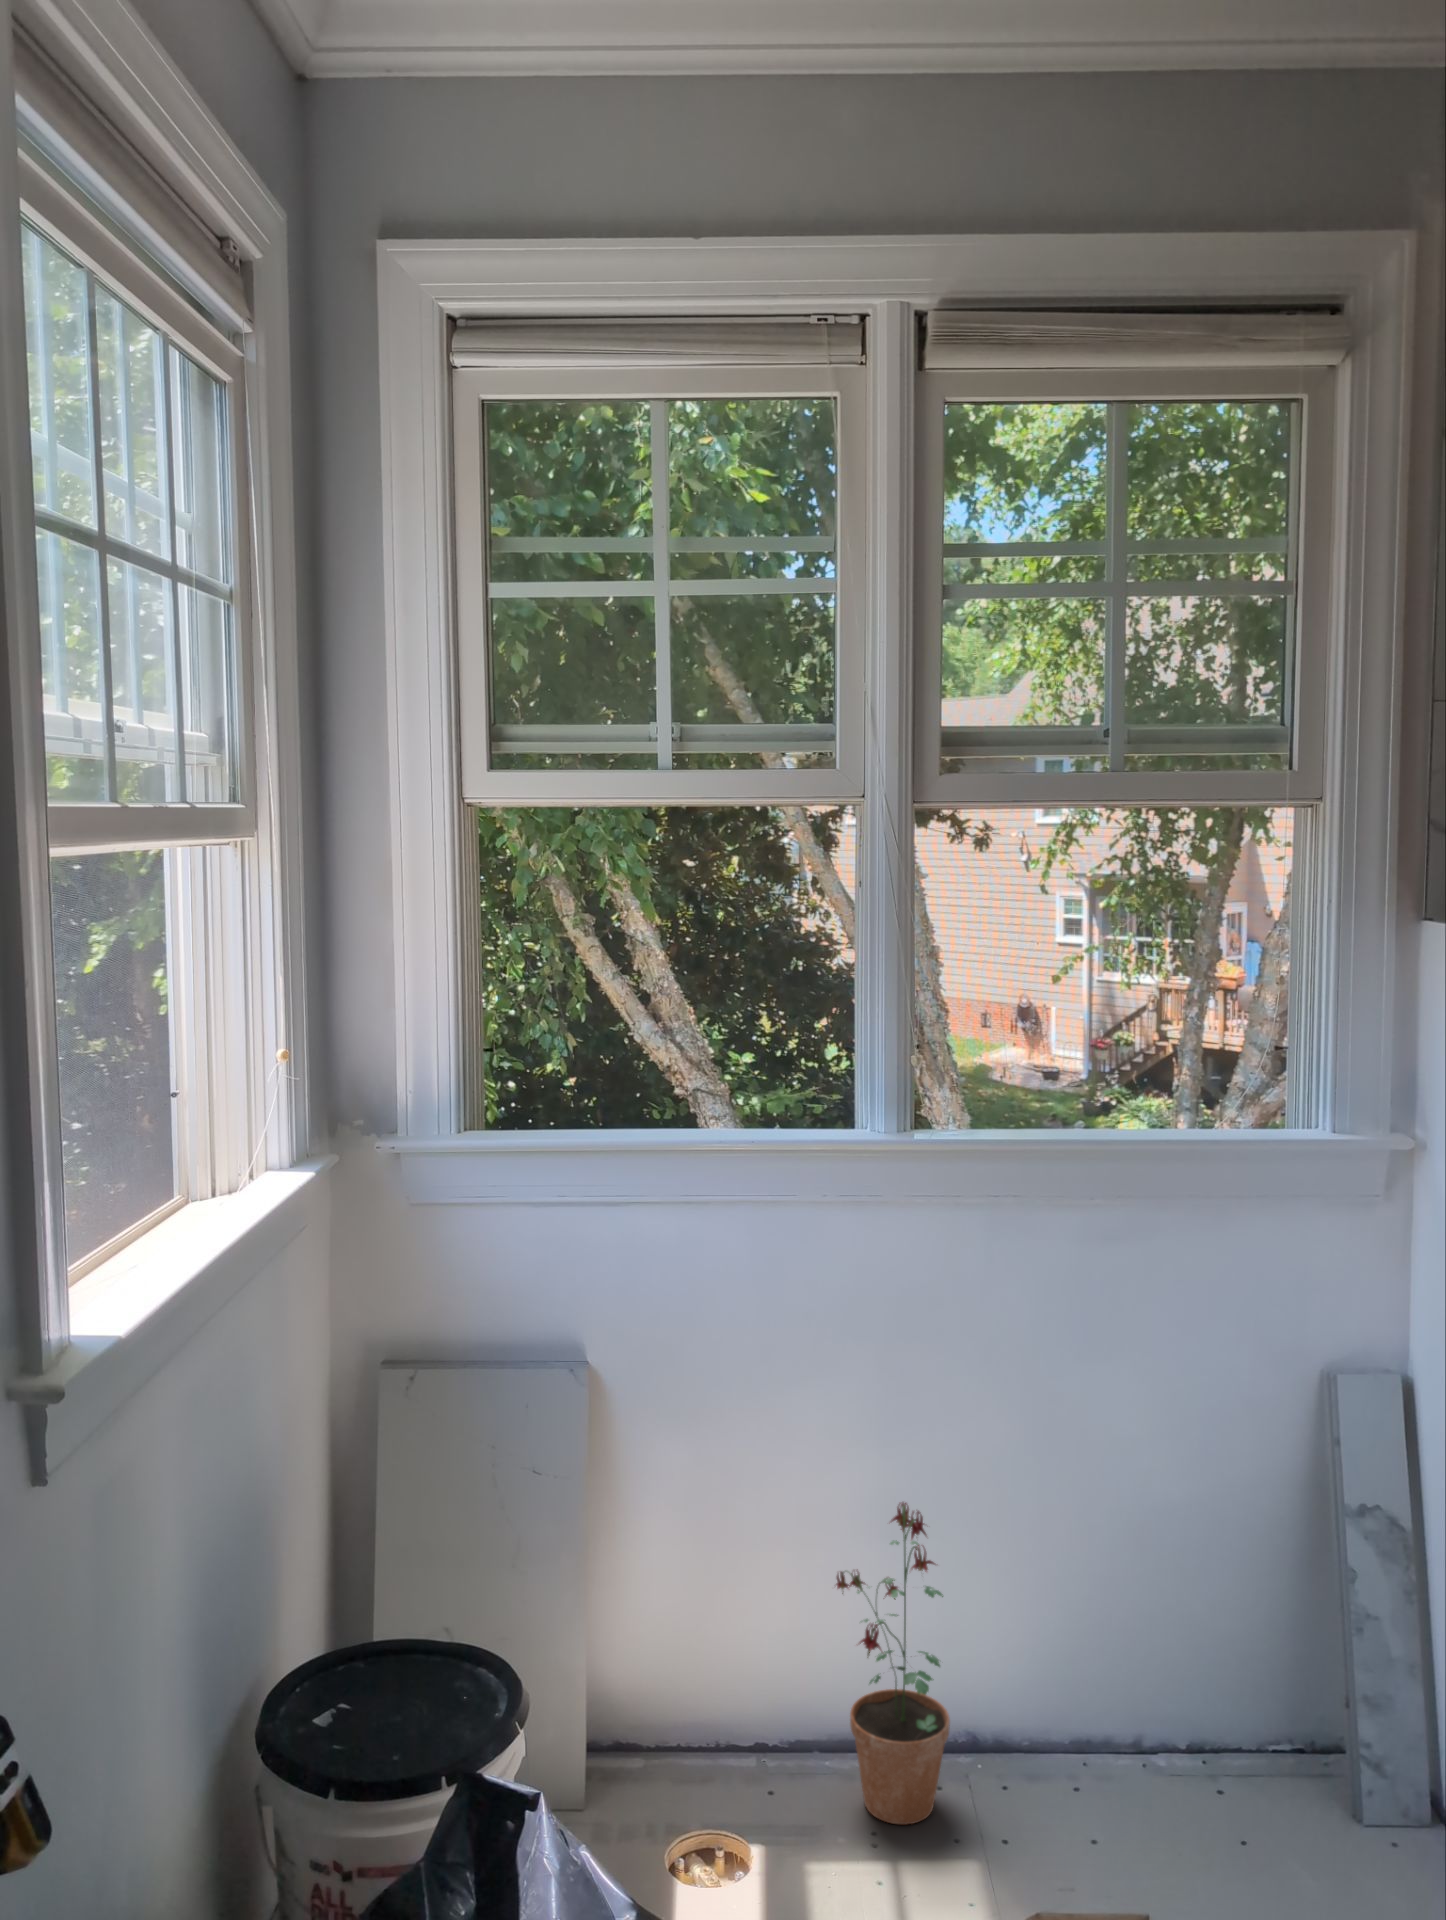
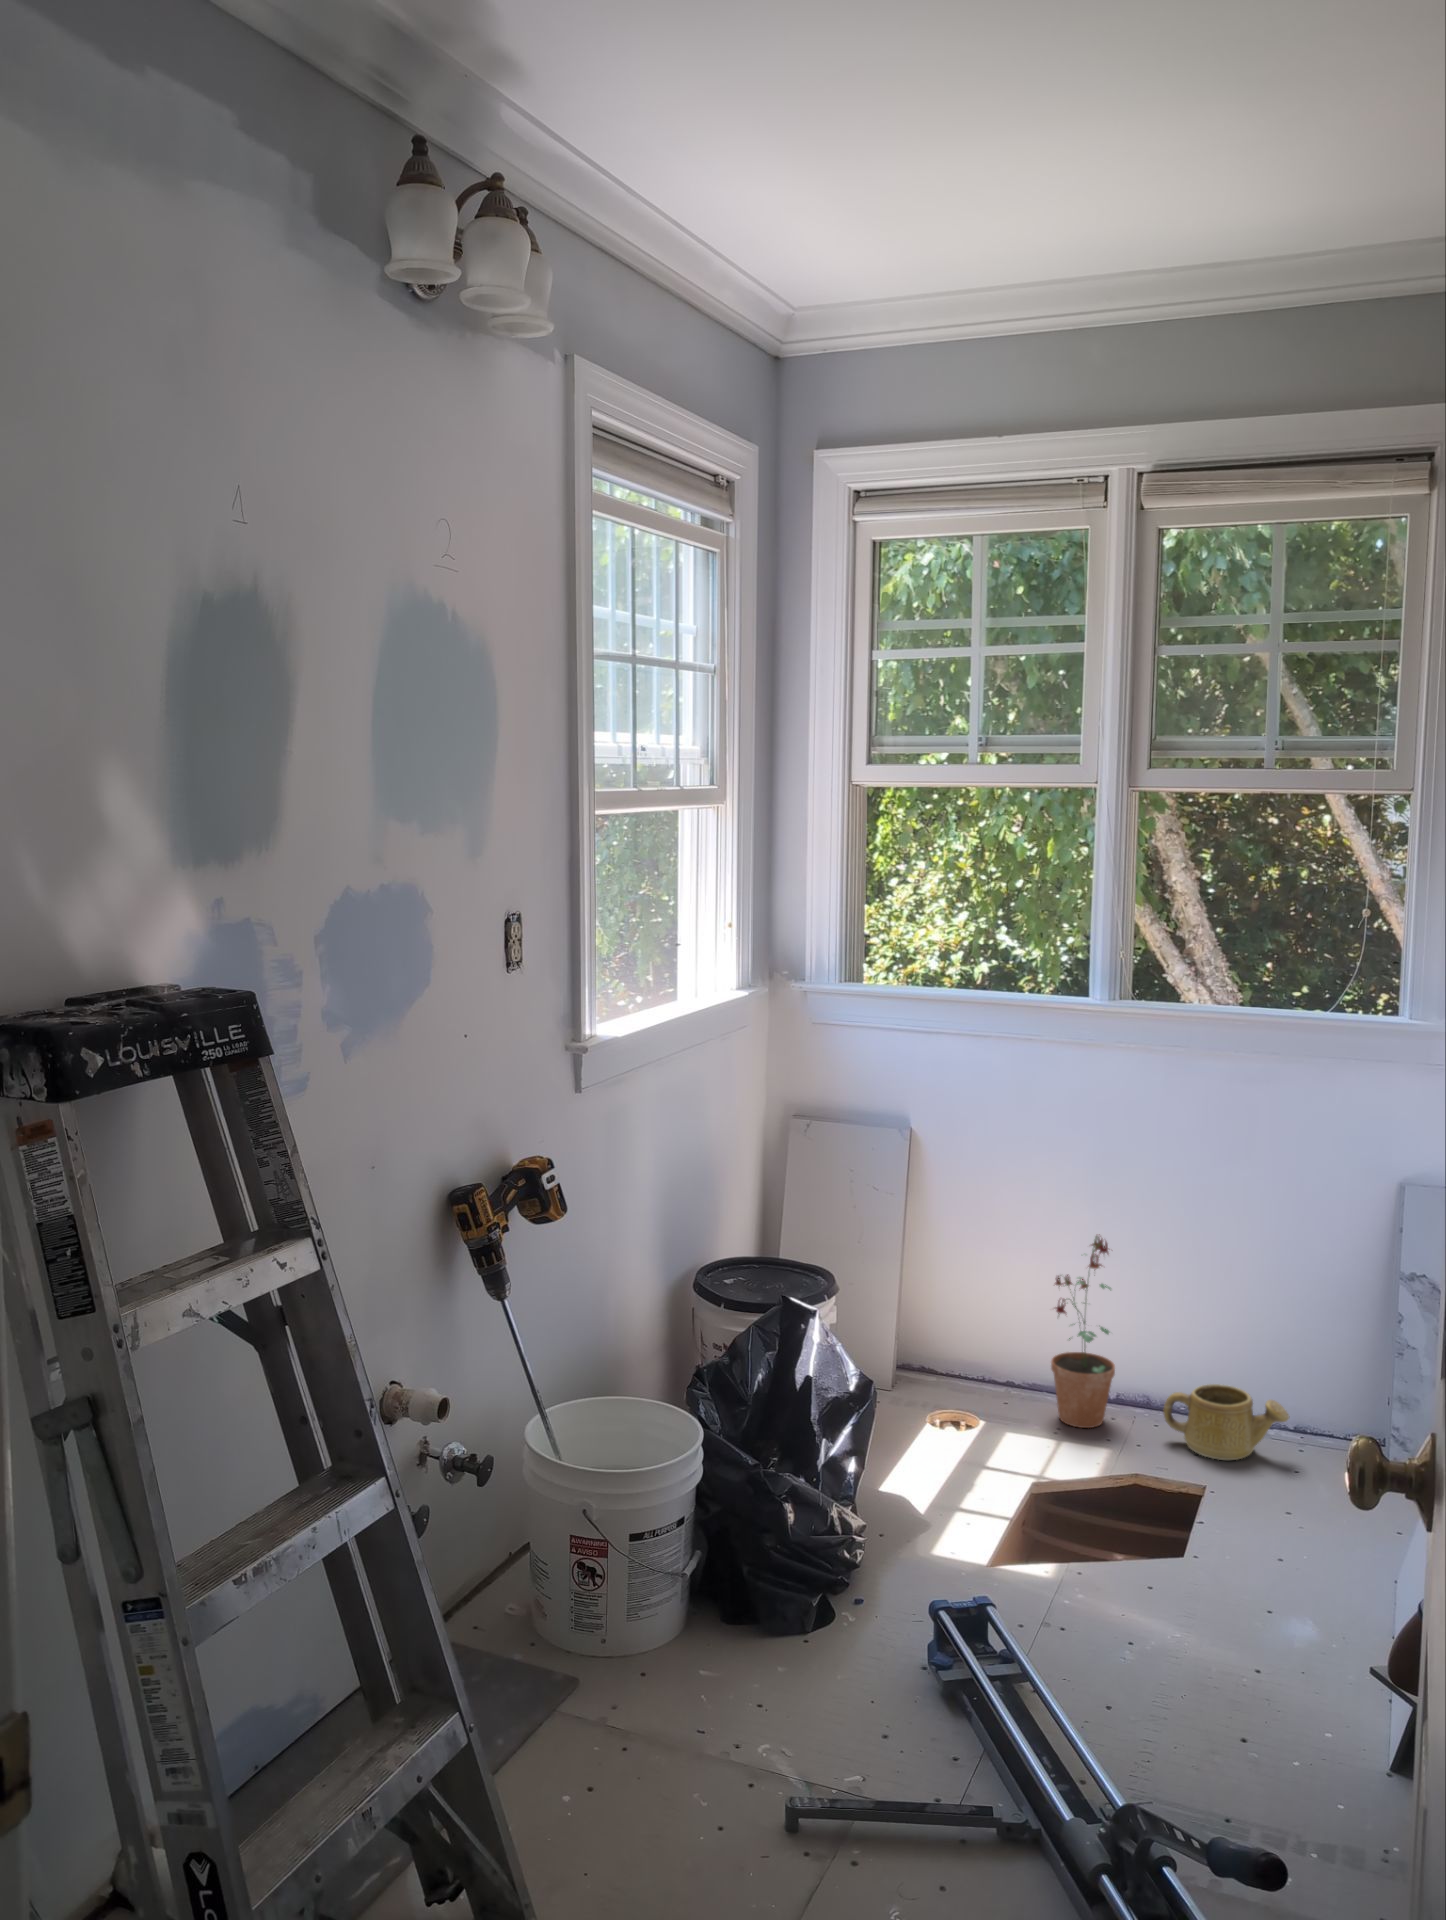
watering can: none [1031,1713,1217,1846] -> present [1163,1384,1289,1460]

